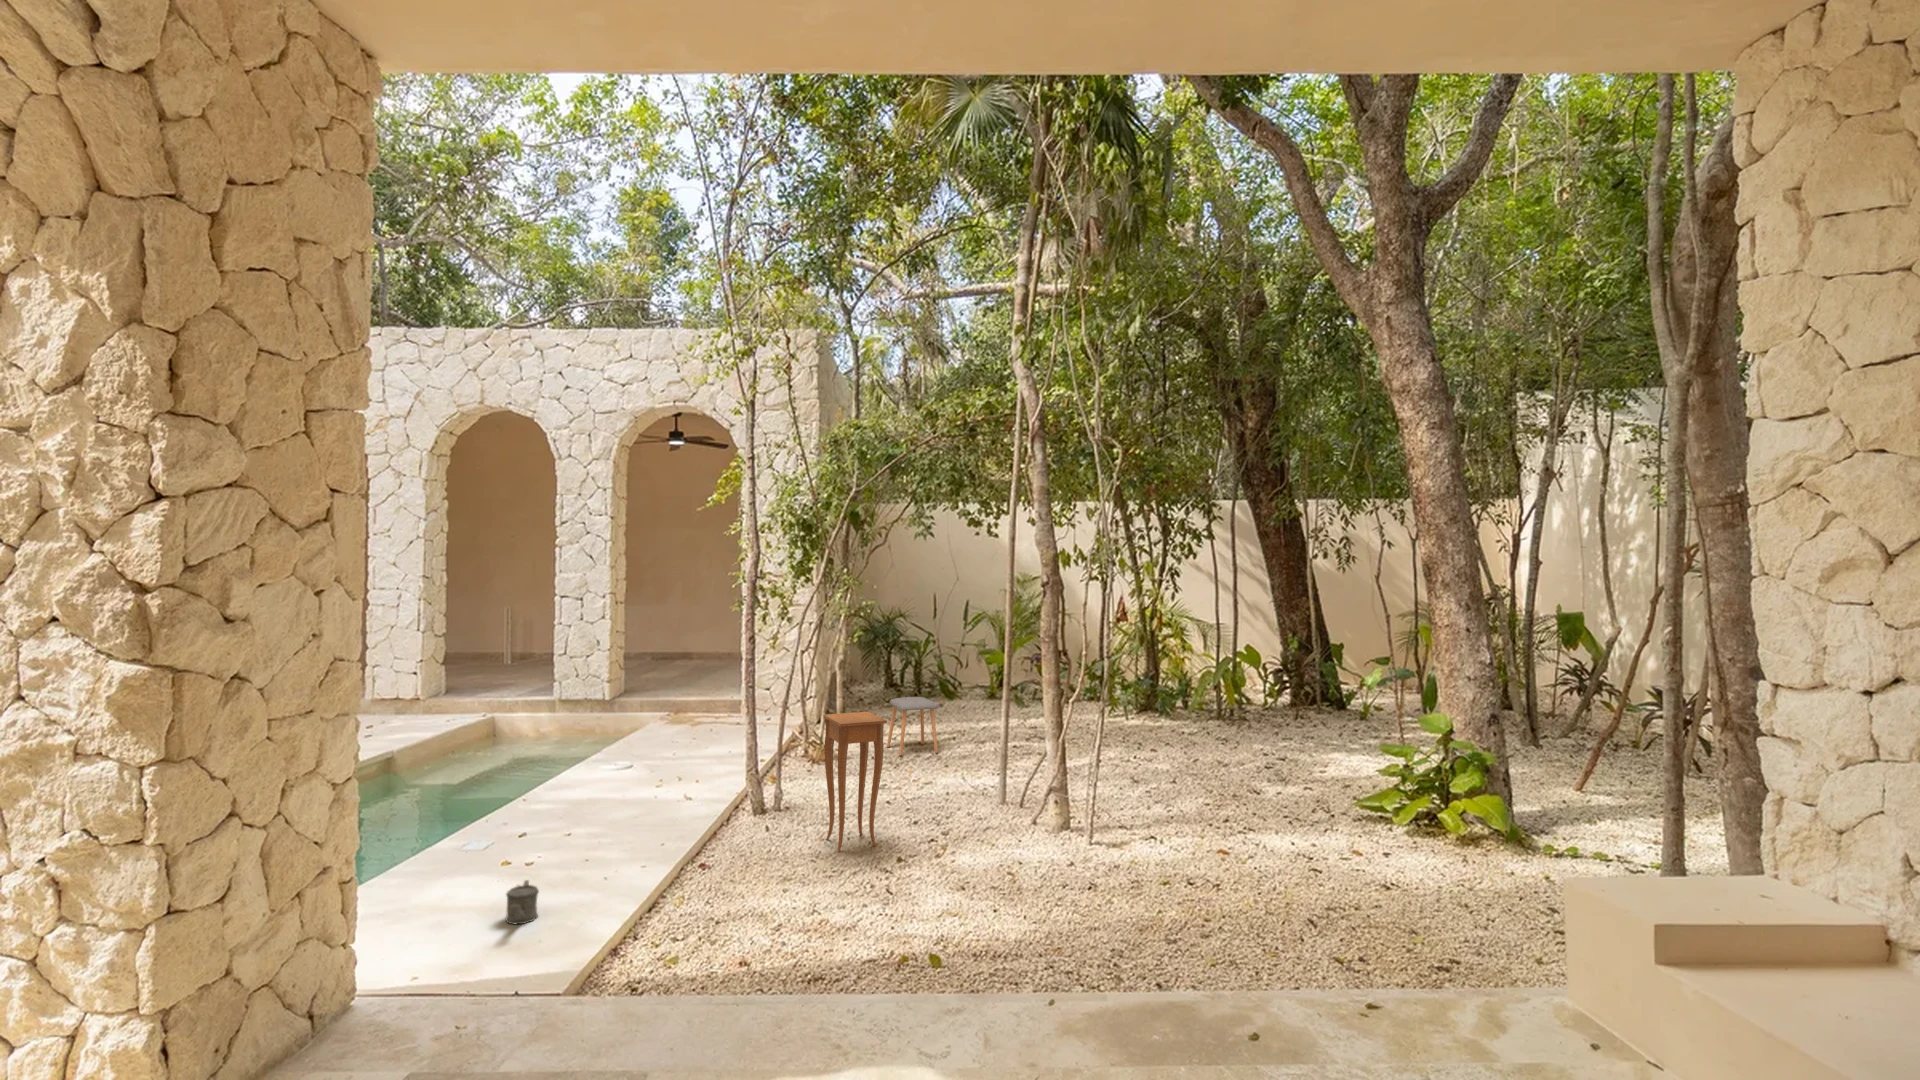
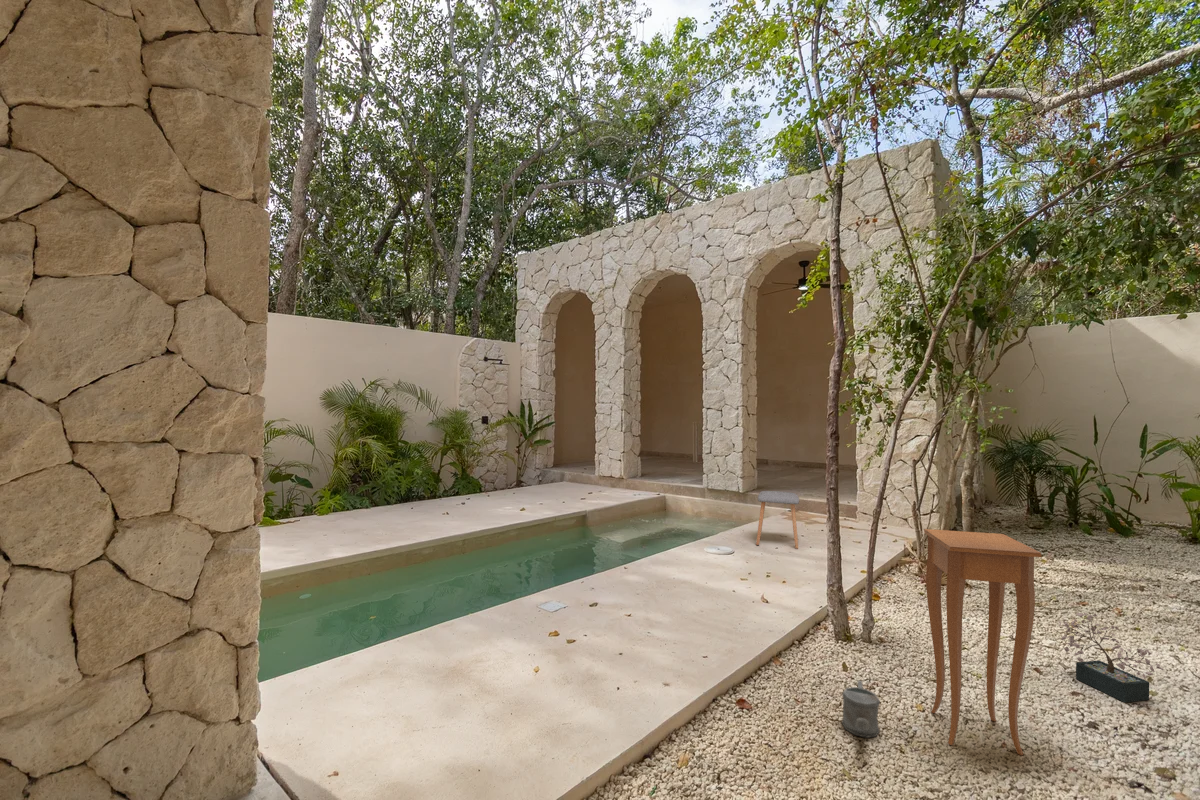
stool: present [887,697,938,756] -> present [756,491,799,549]
decorative plant: none [898,757,948,809] -> present [1059,613,1164,702]
watering can: present [506,880,539,924] -> present [842,681,880,738]

